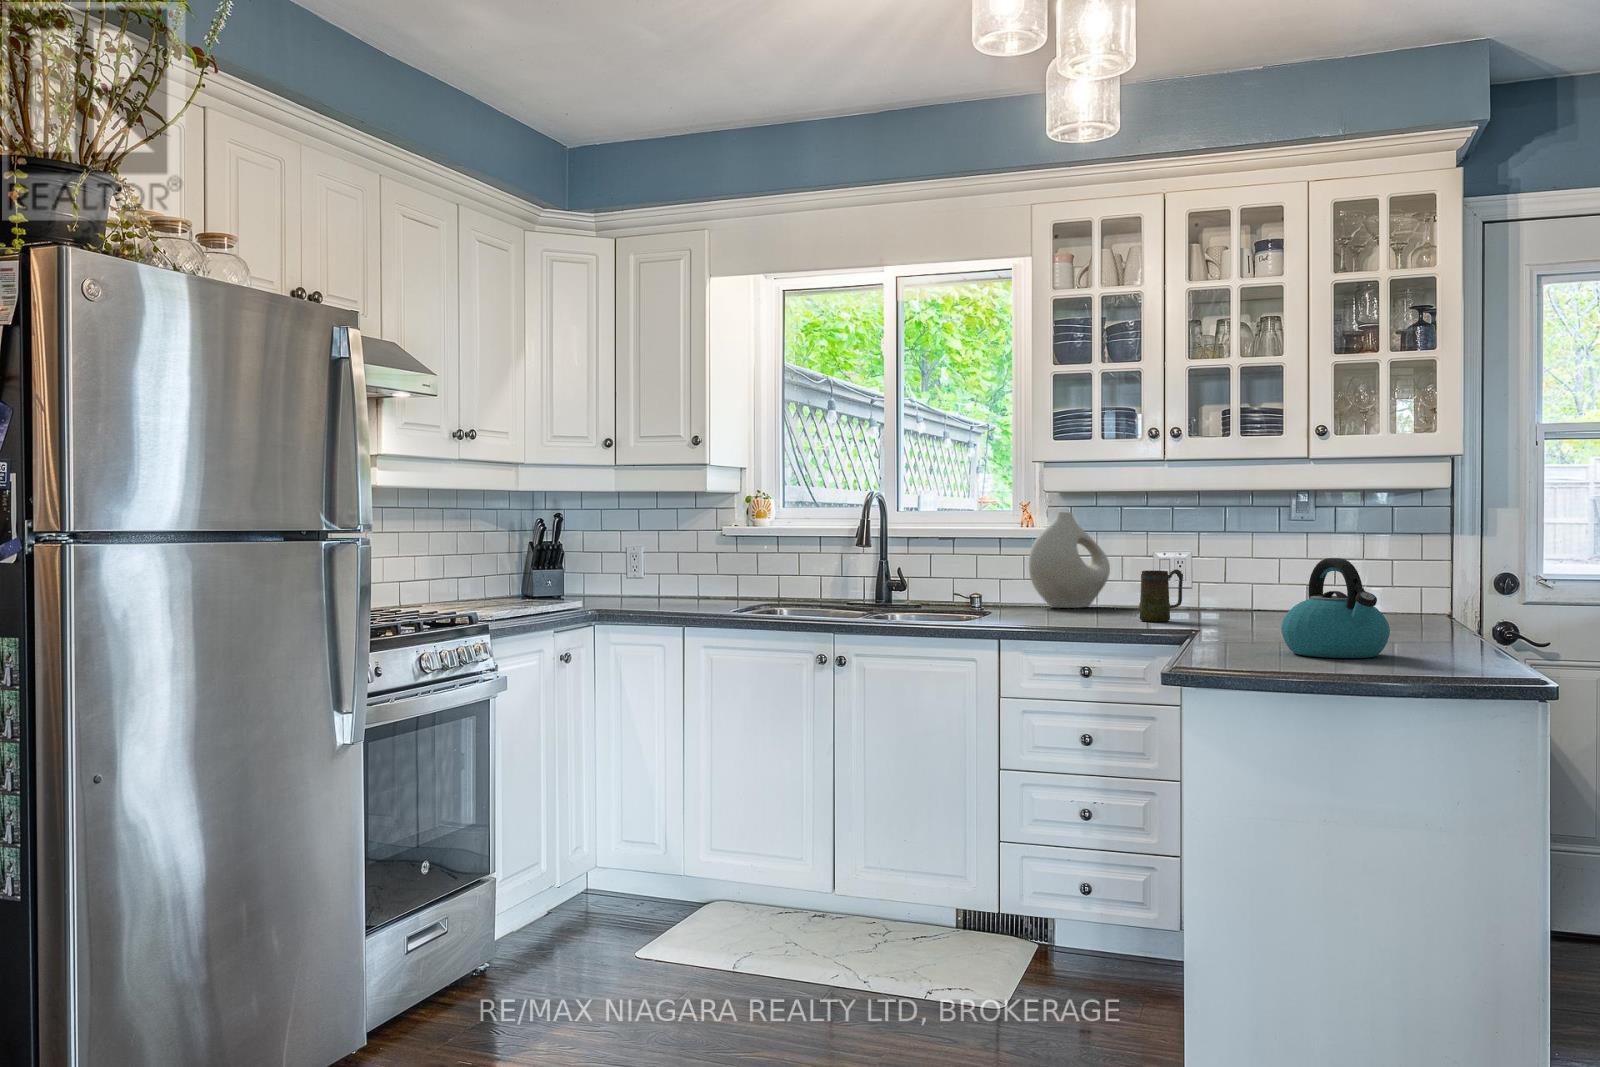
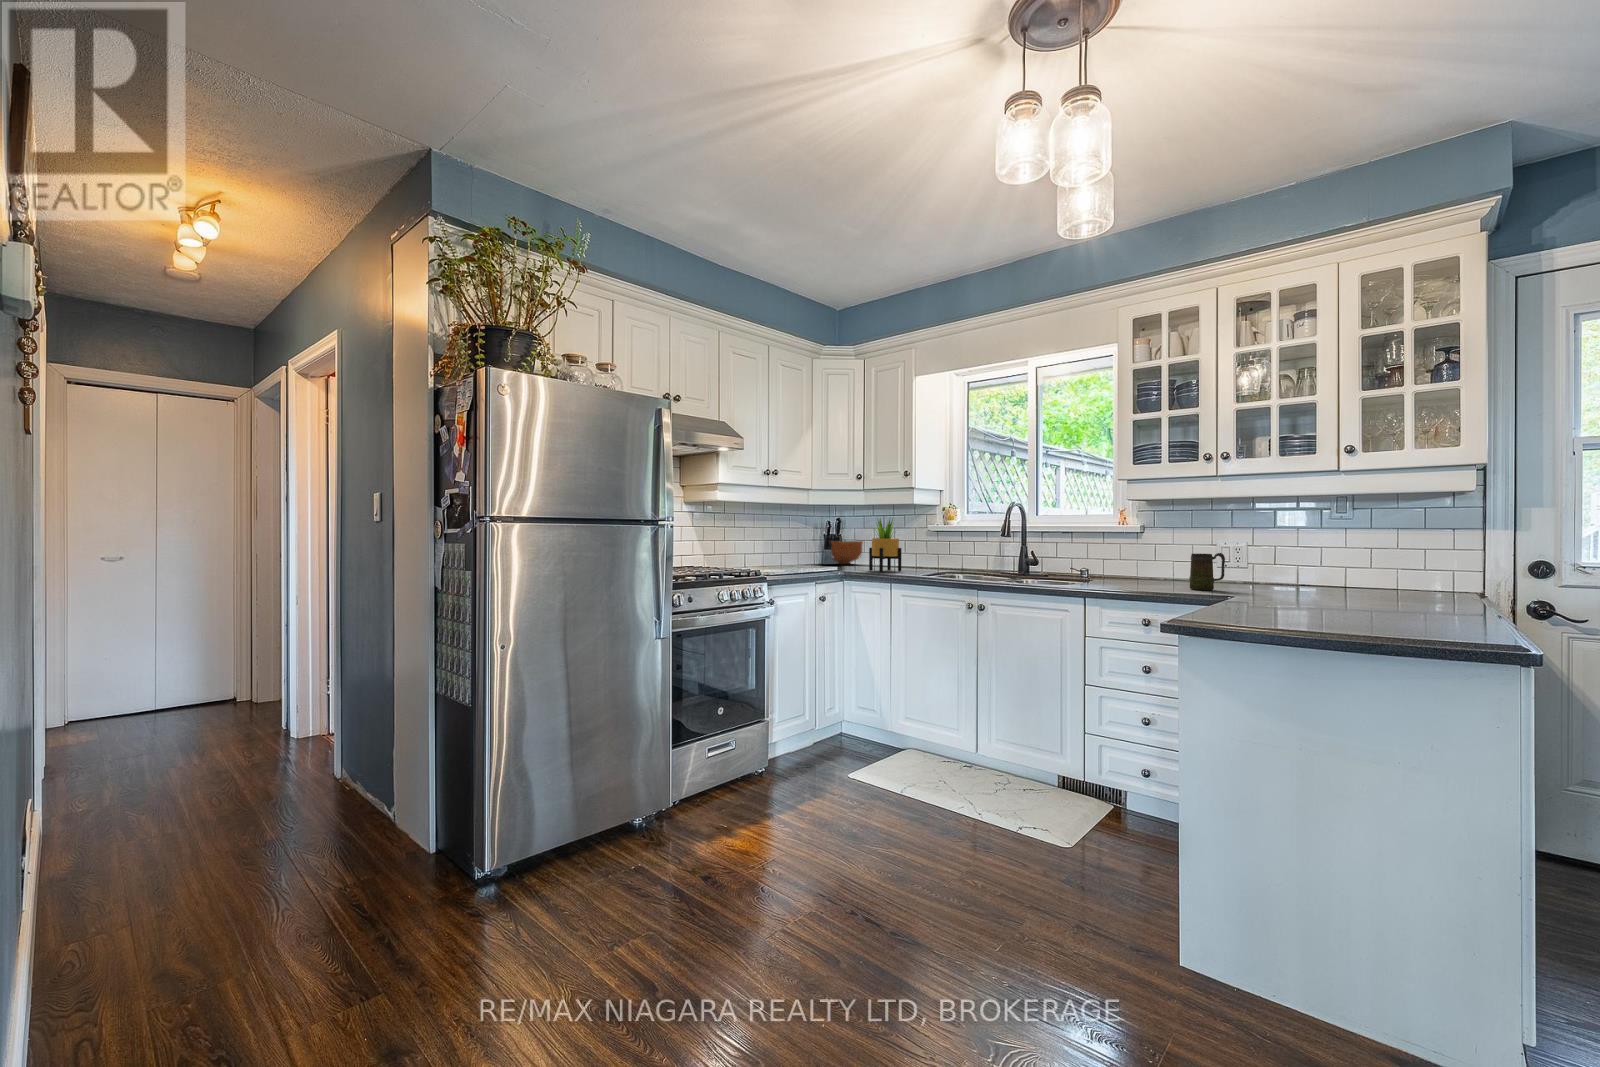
potted plant: none [636,511,692,606] -> present [869,519,902,572]
vase: present [1028,512,1110,608] -> none [1119,514,1183,580]
bowl: none [532,552,600,594] -> present [831,541,863,564]
kettle: present [1281,558,1390,658] -> none [1272,541,1374,622]

